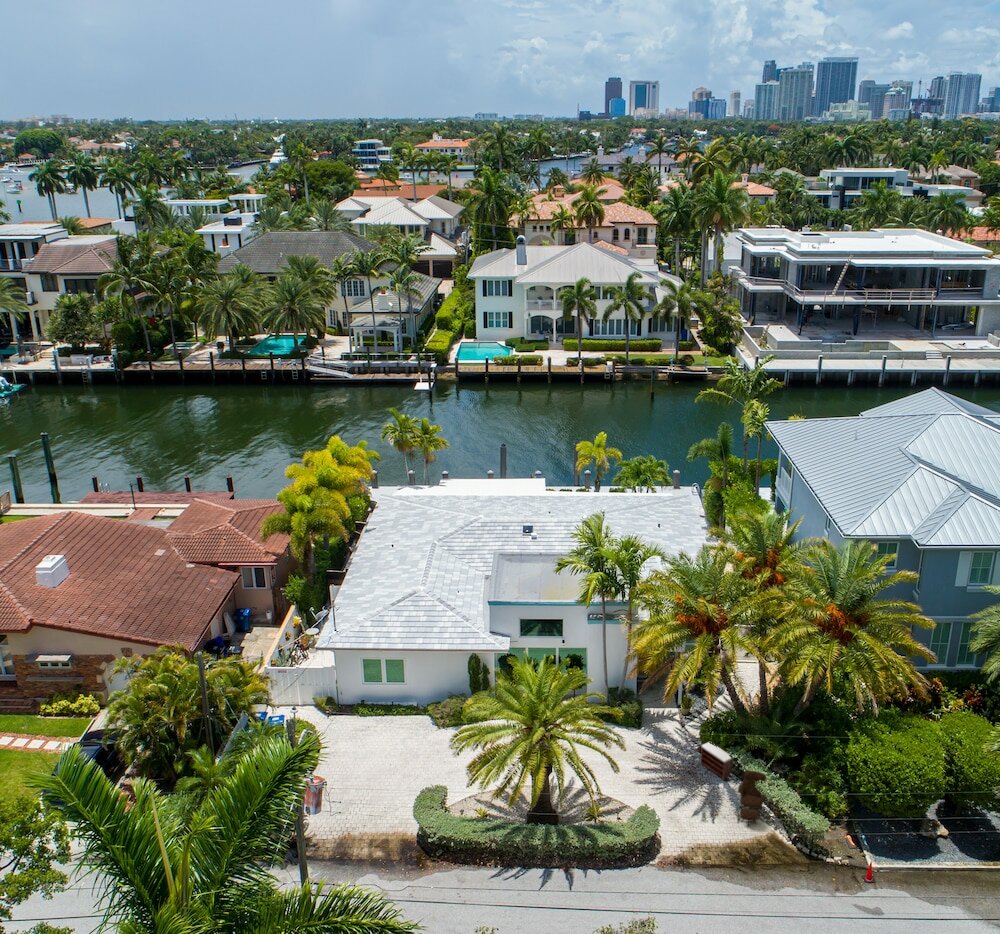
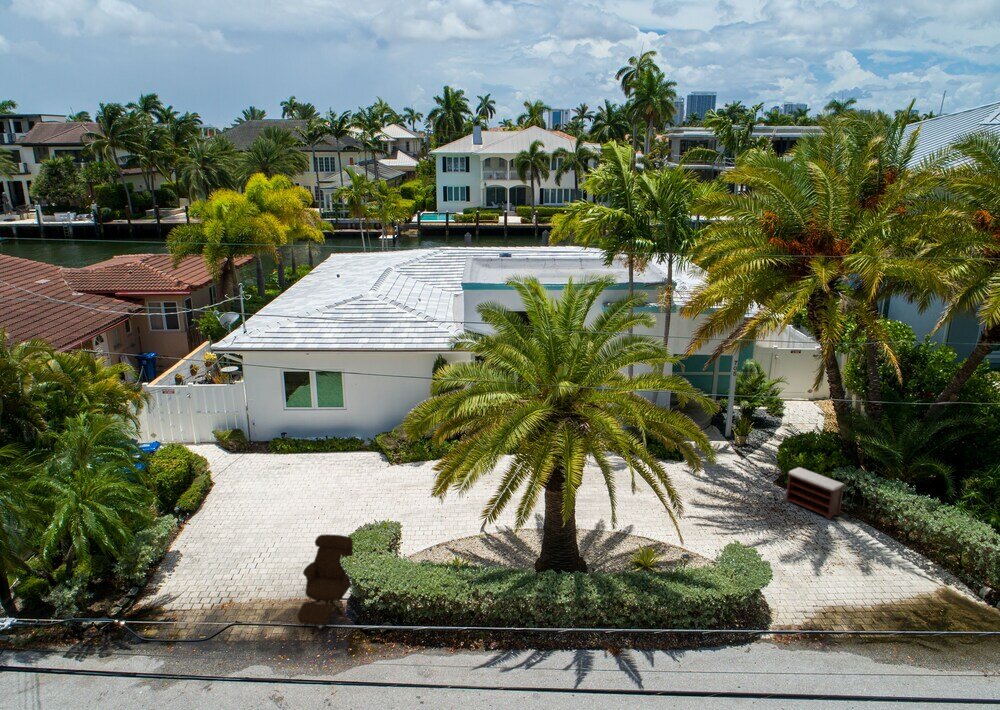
lounge chair: present [738,770,767,825] -> present [297,534,353,634]

